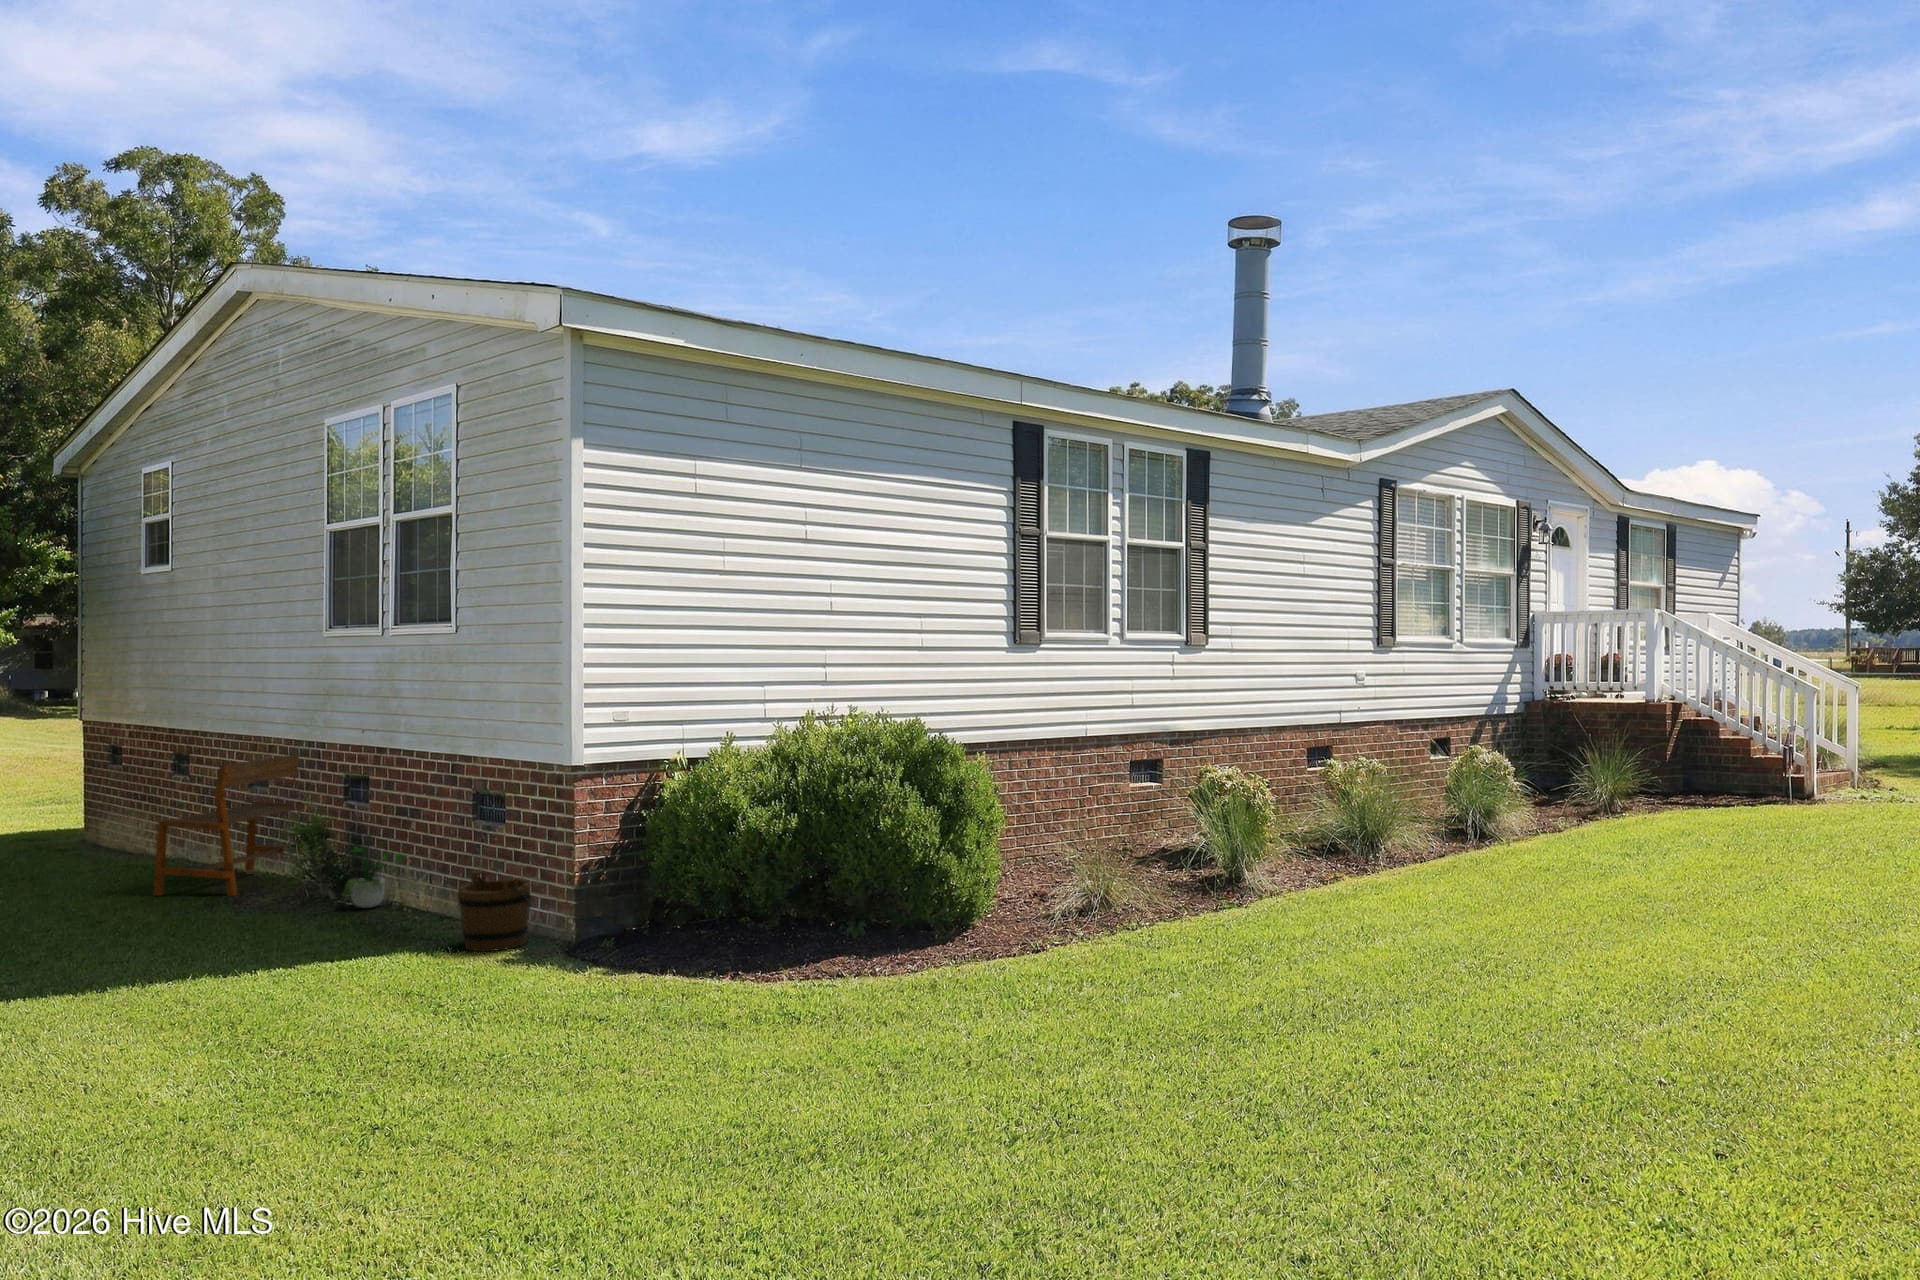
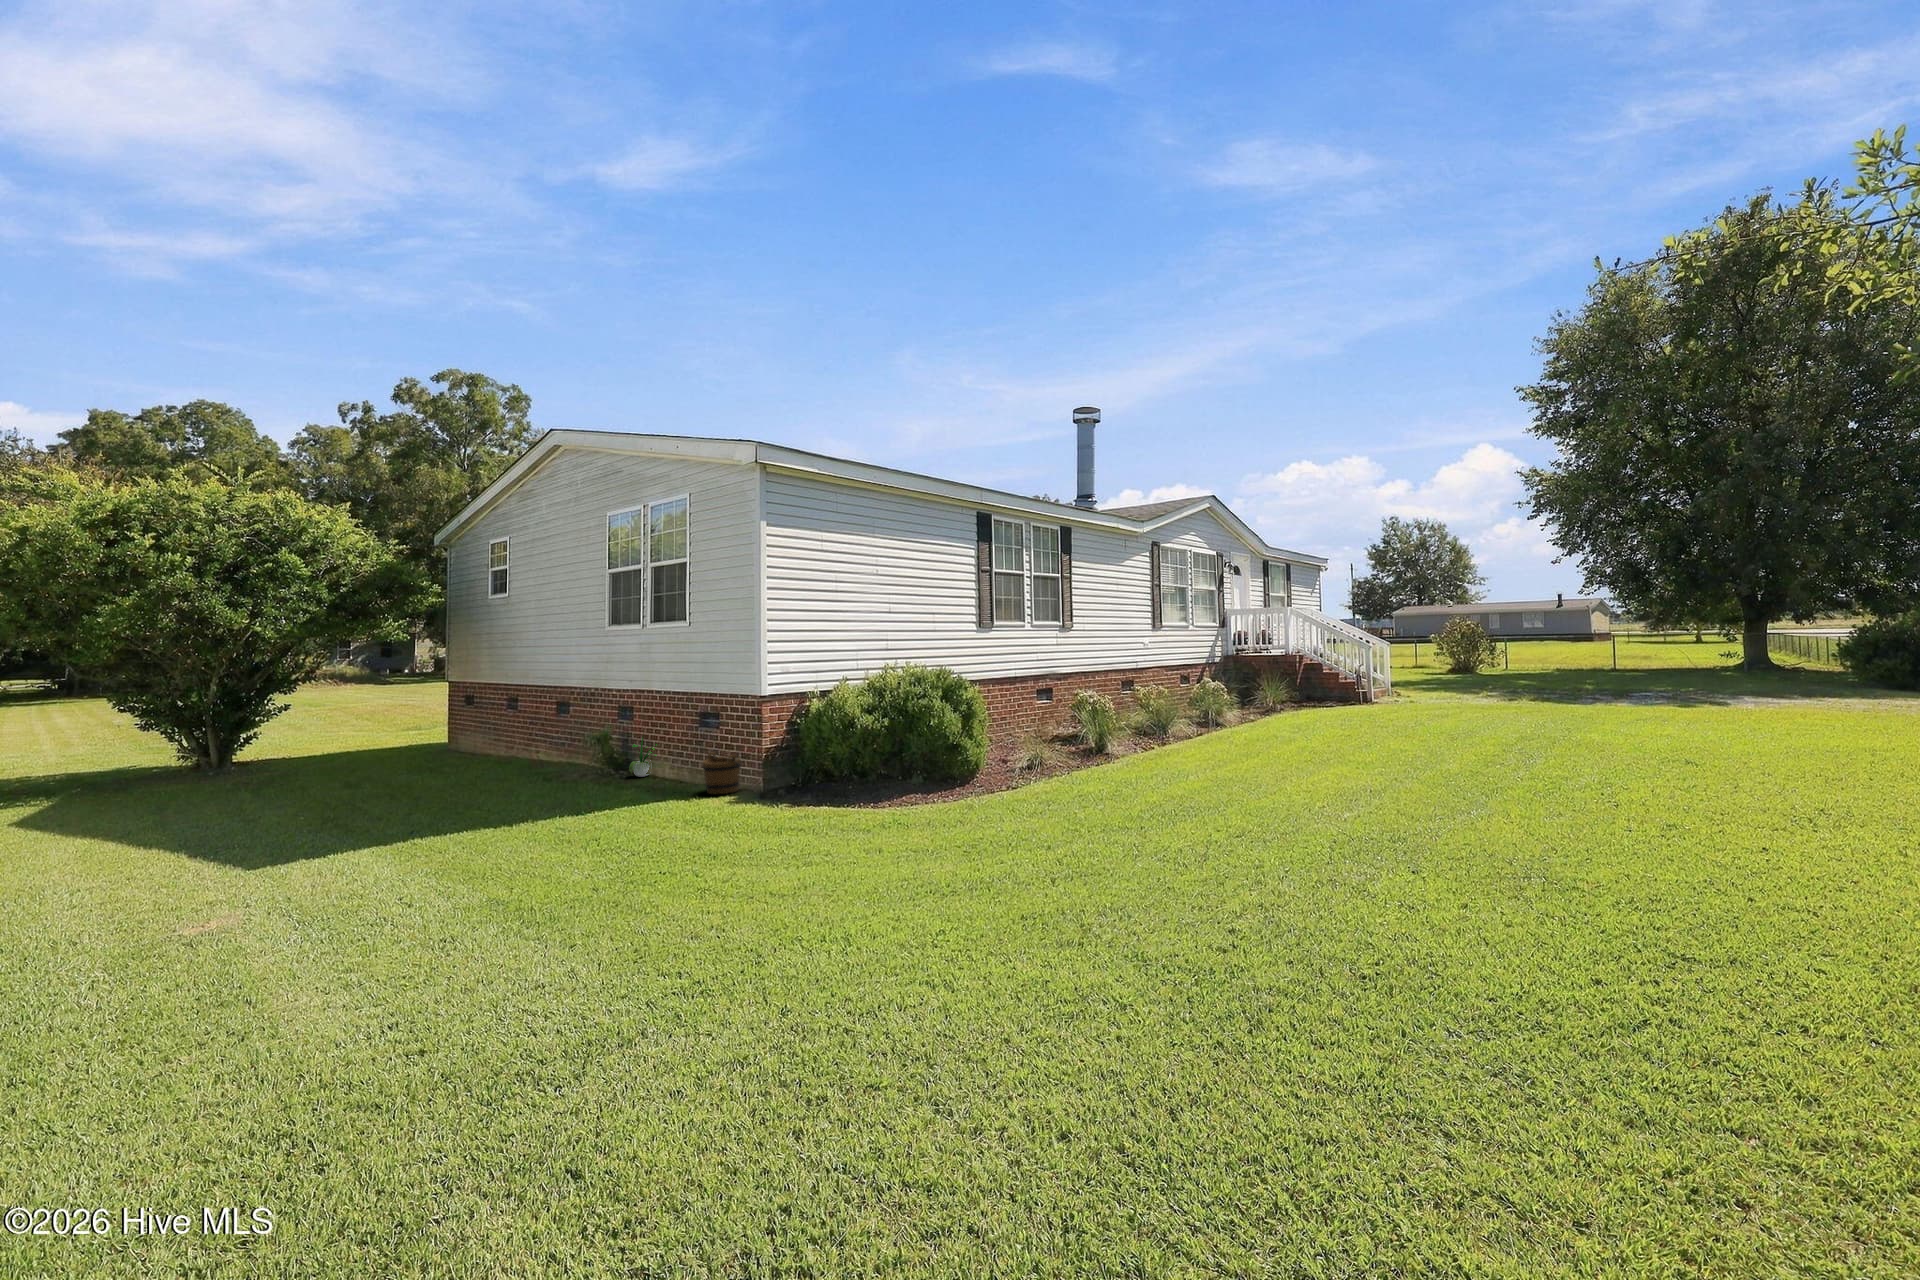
bench: present [154,754,299,896] -> none [517,696,602,776]

